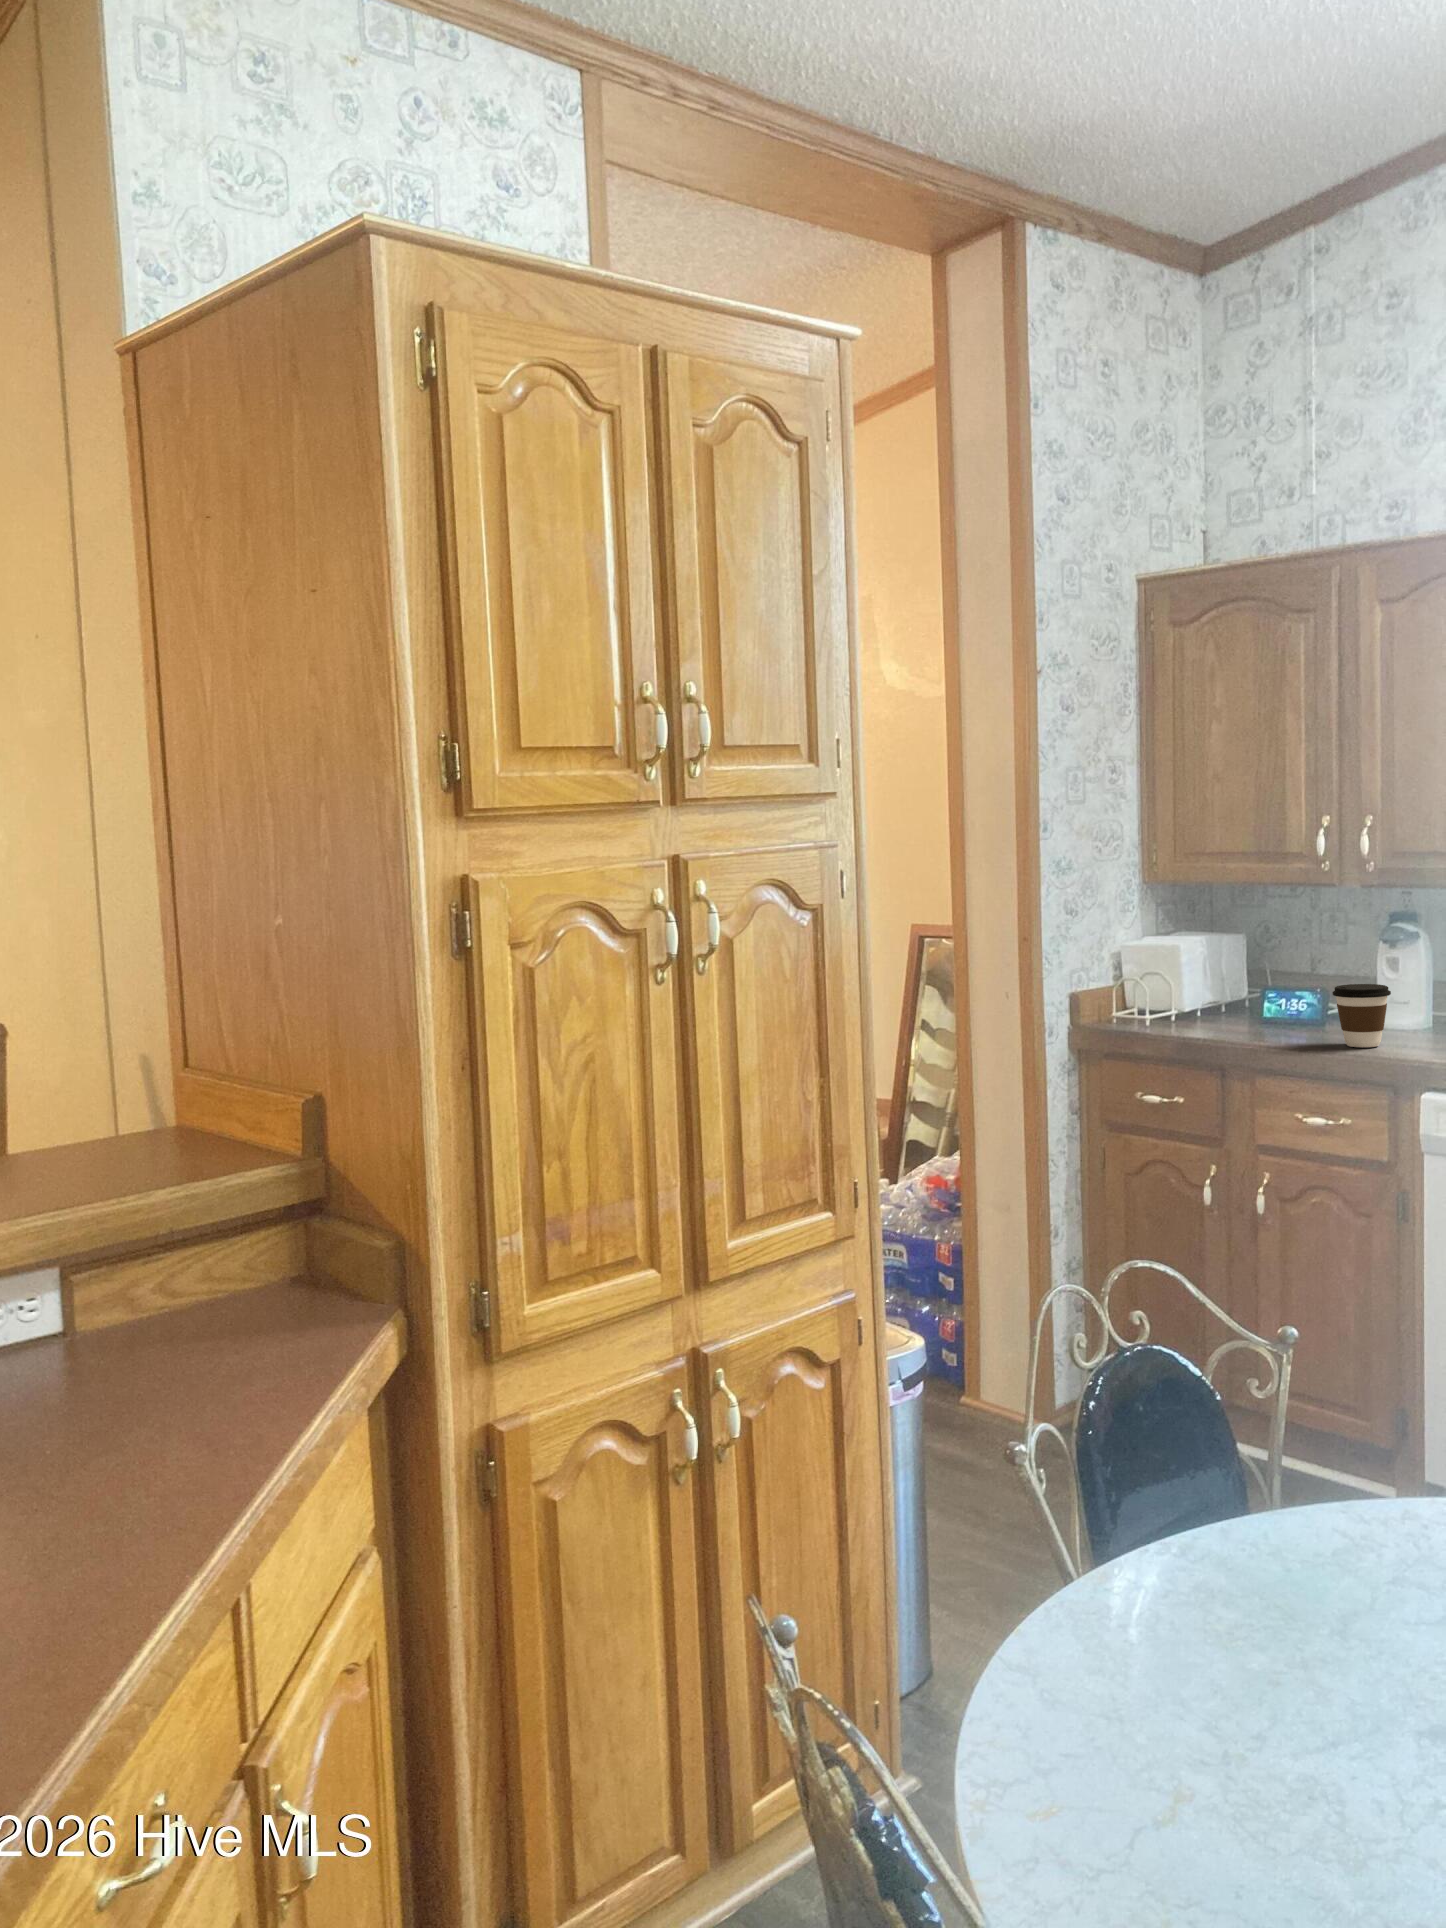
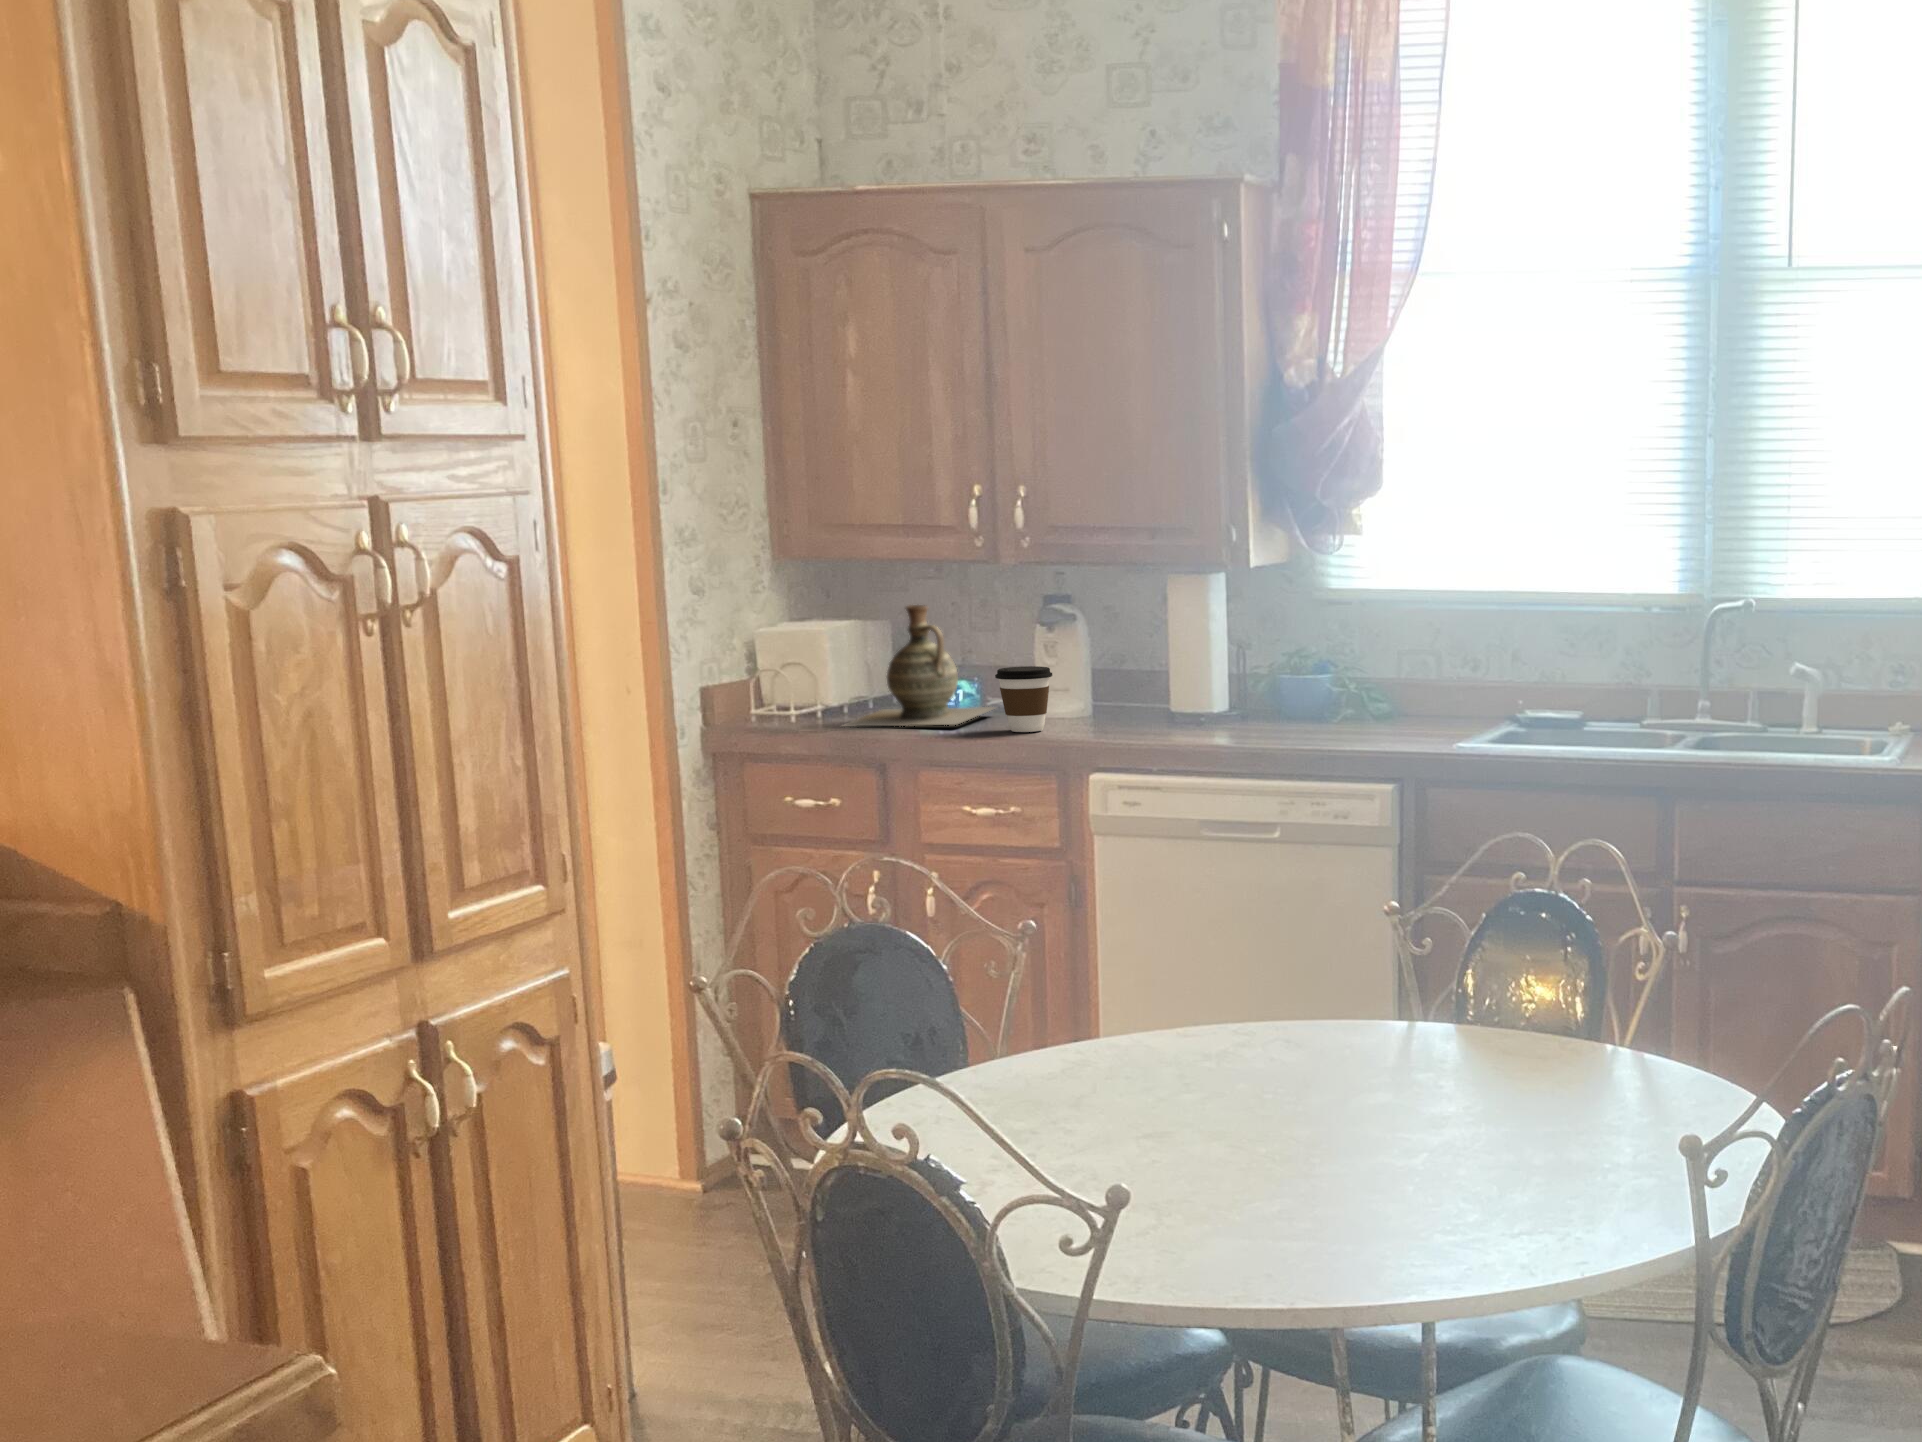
ceramic jug: none [1183,925,1339,1036] -> present [843,605,993,727]

